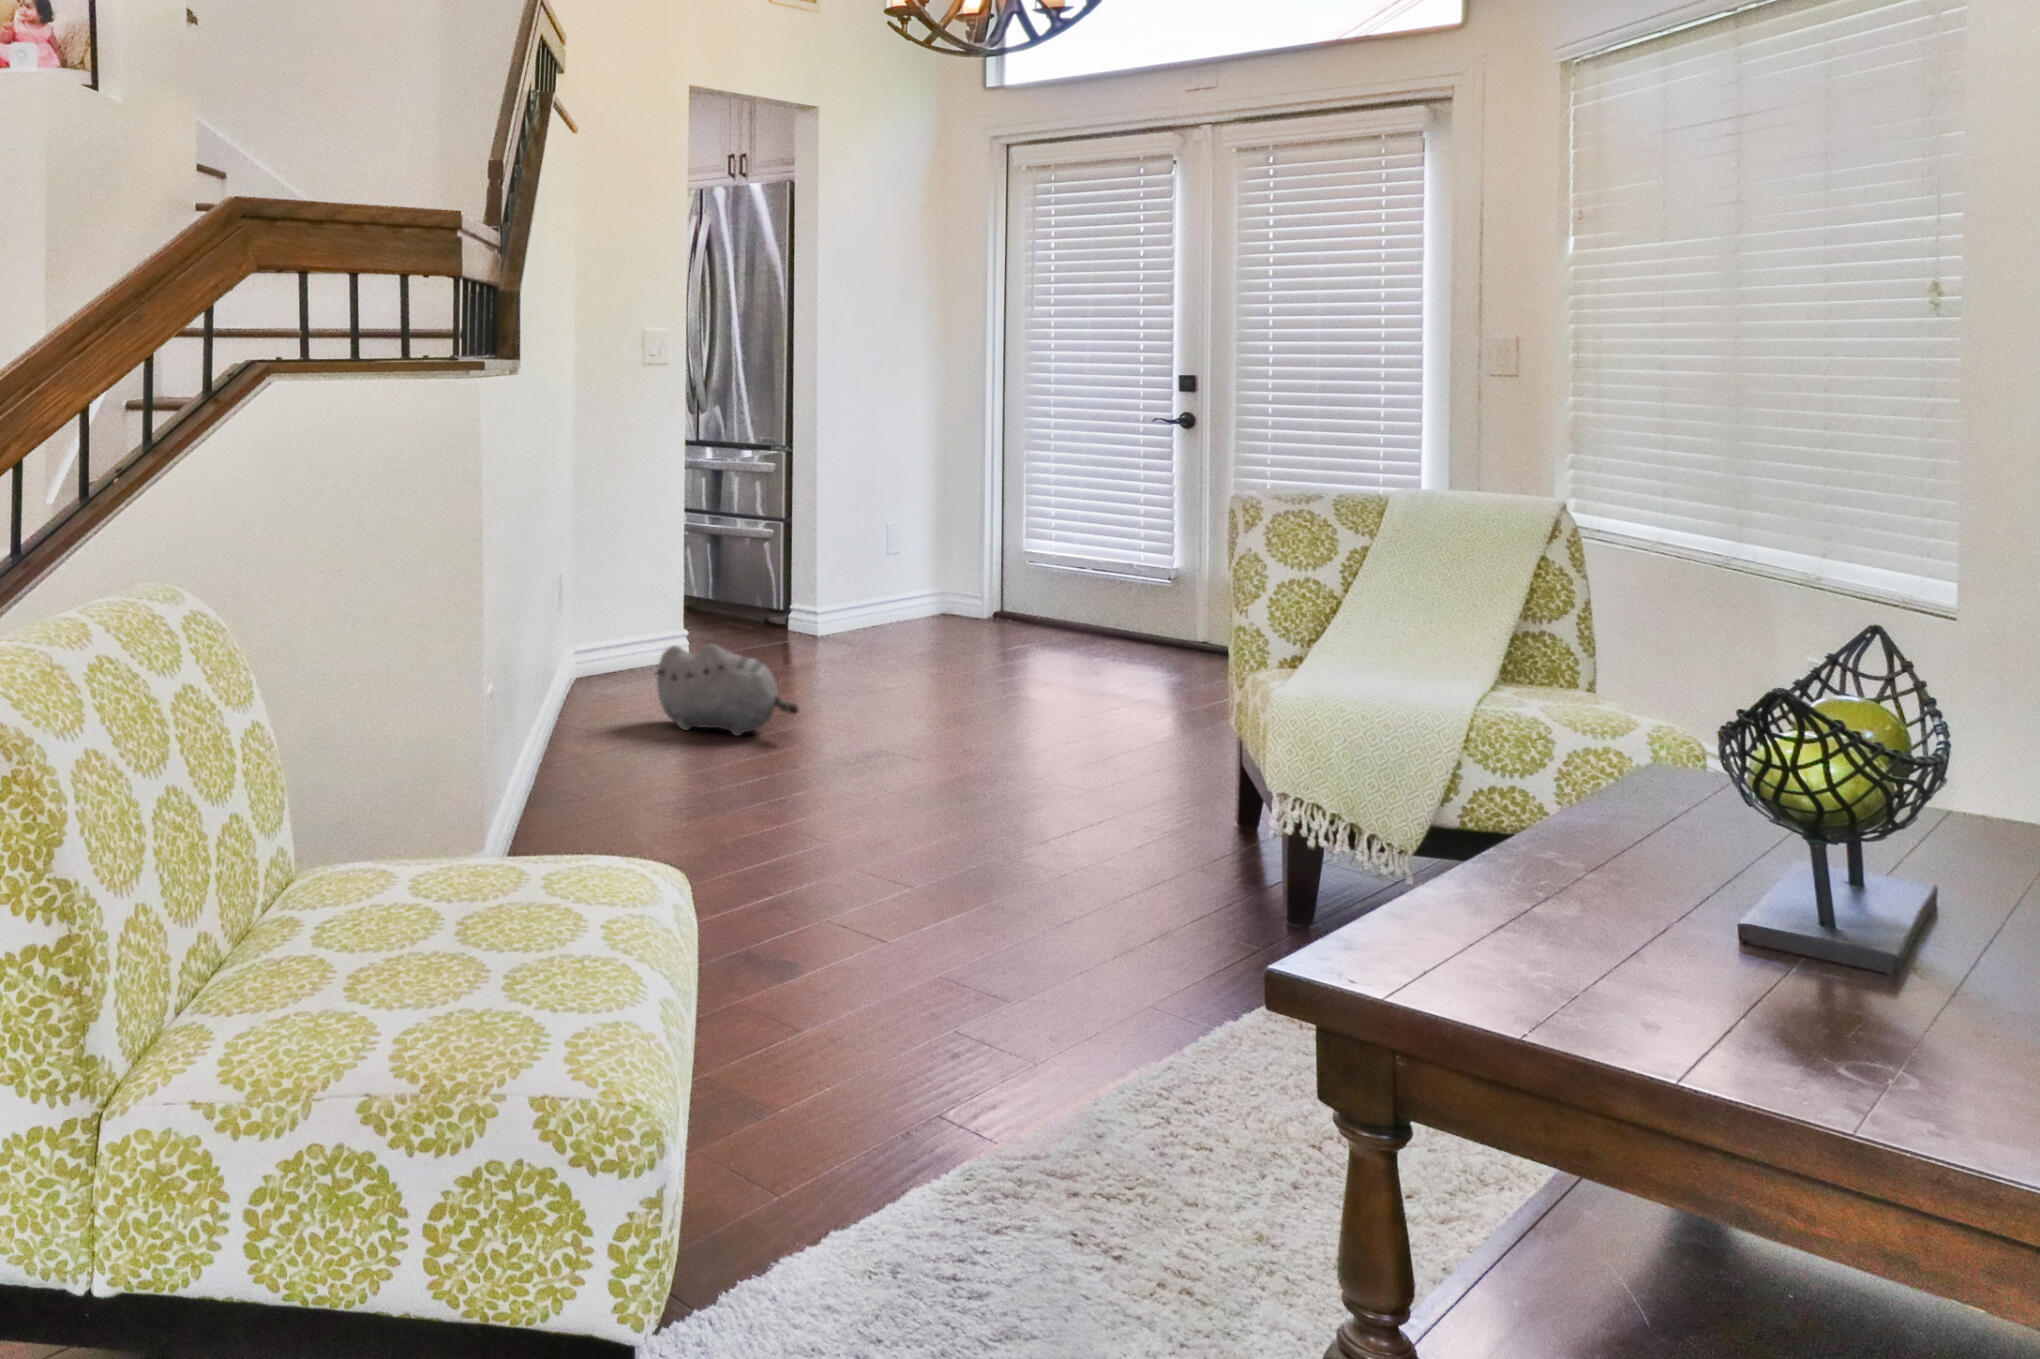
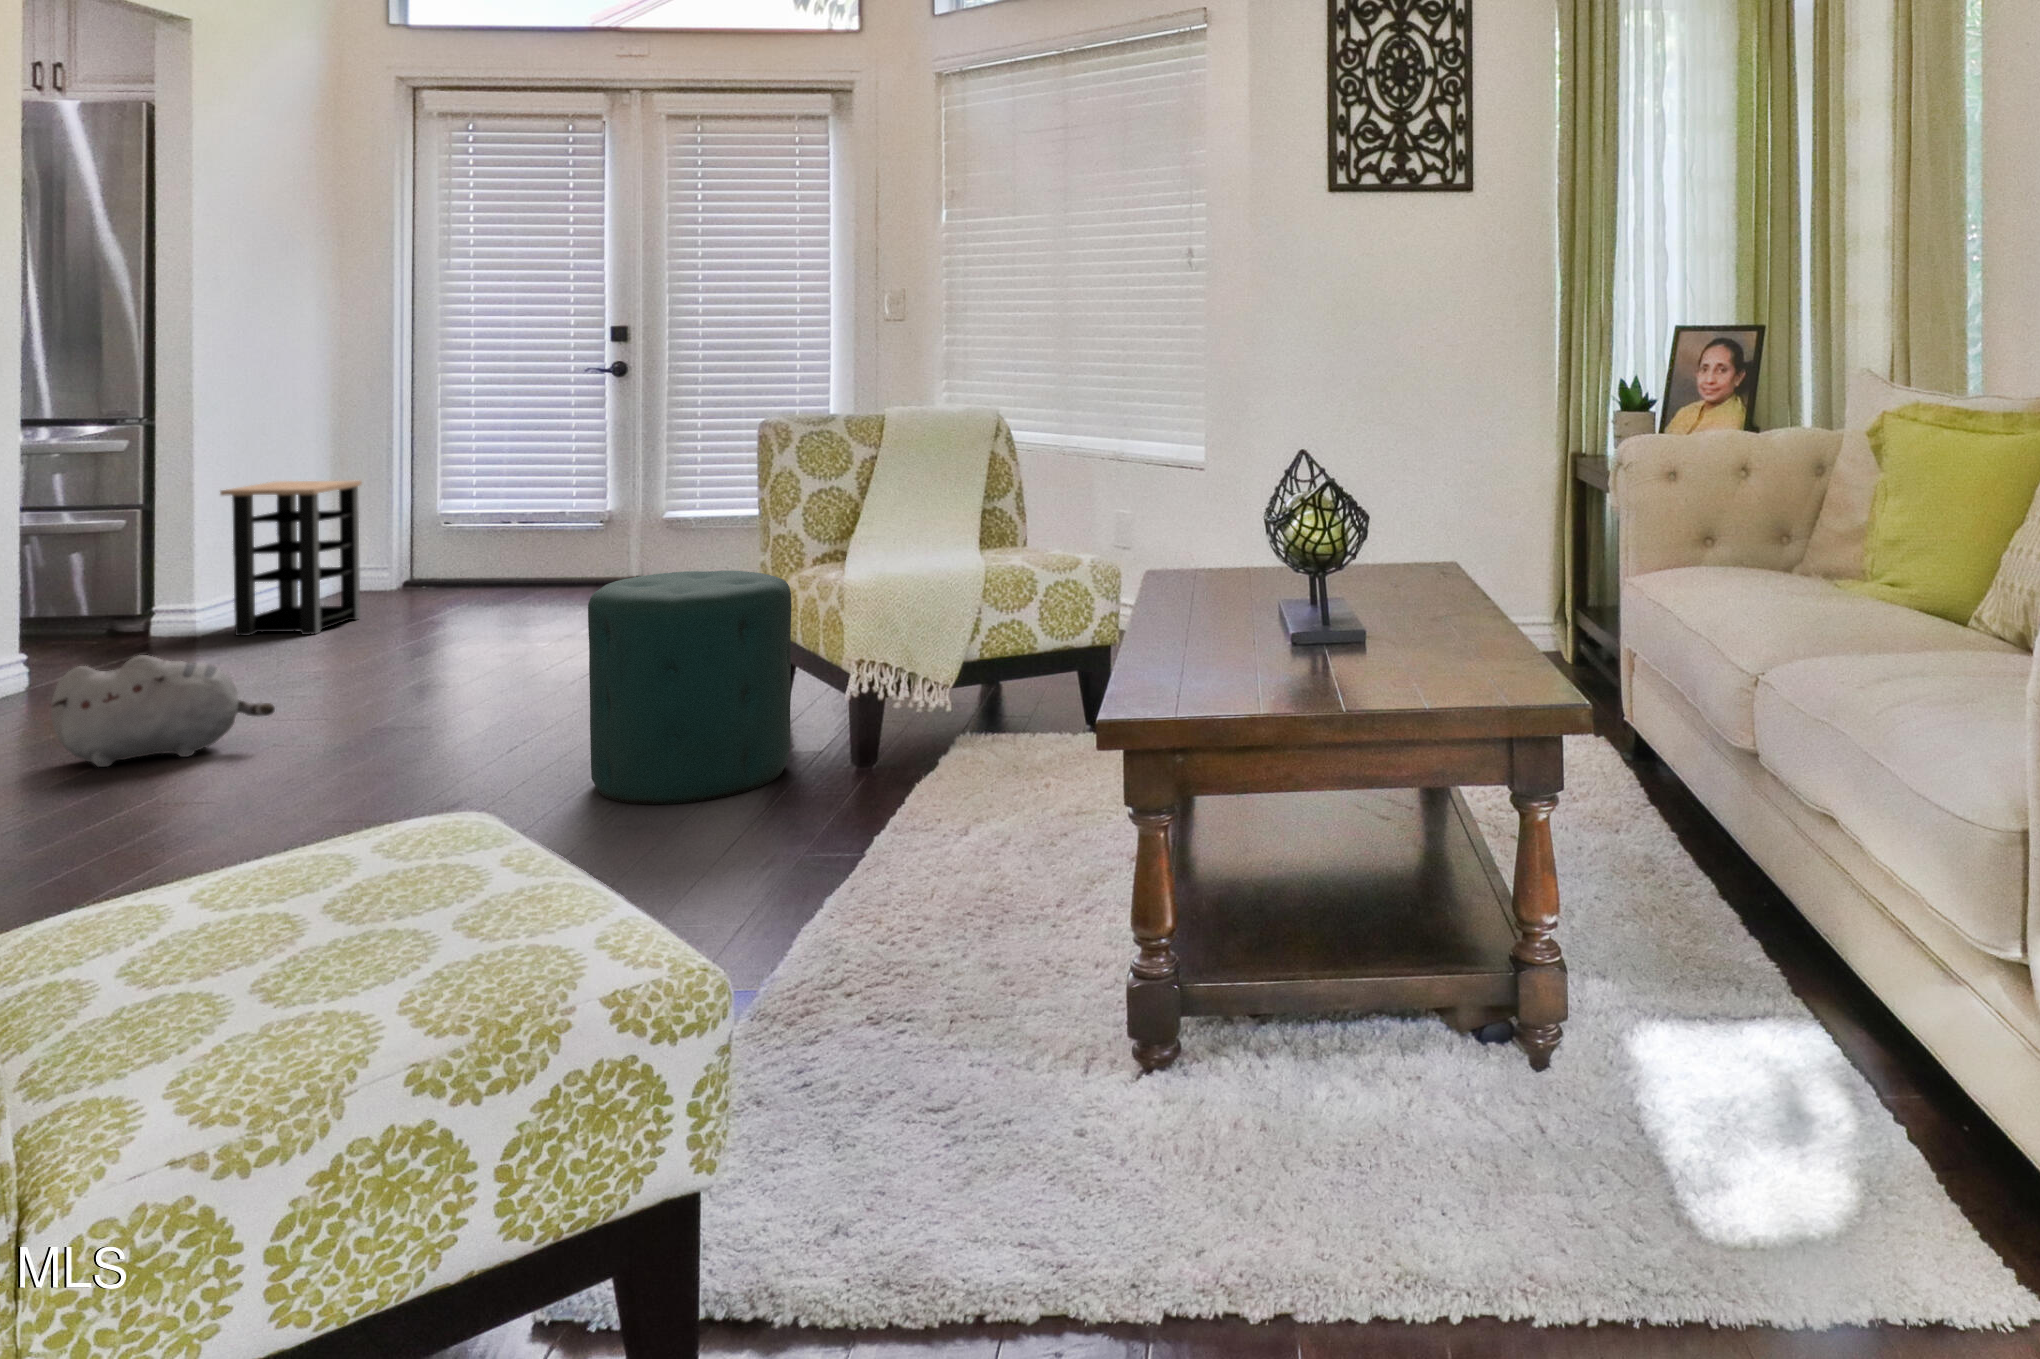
side table: none [832,505,941,645] -> present [220,480,362,636]
ottoman: none [1002,648,1218,907] -> present [588,571,791,804]

